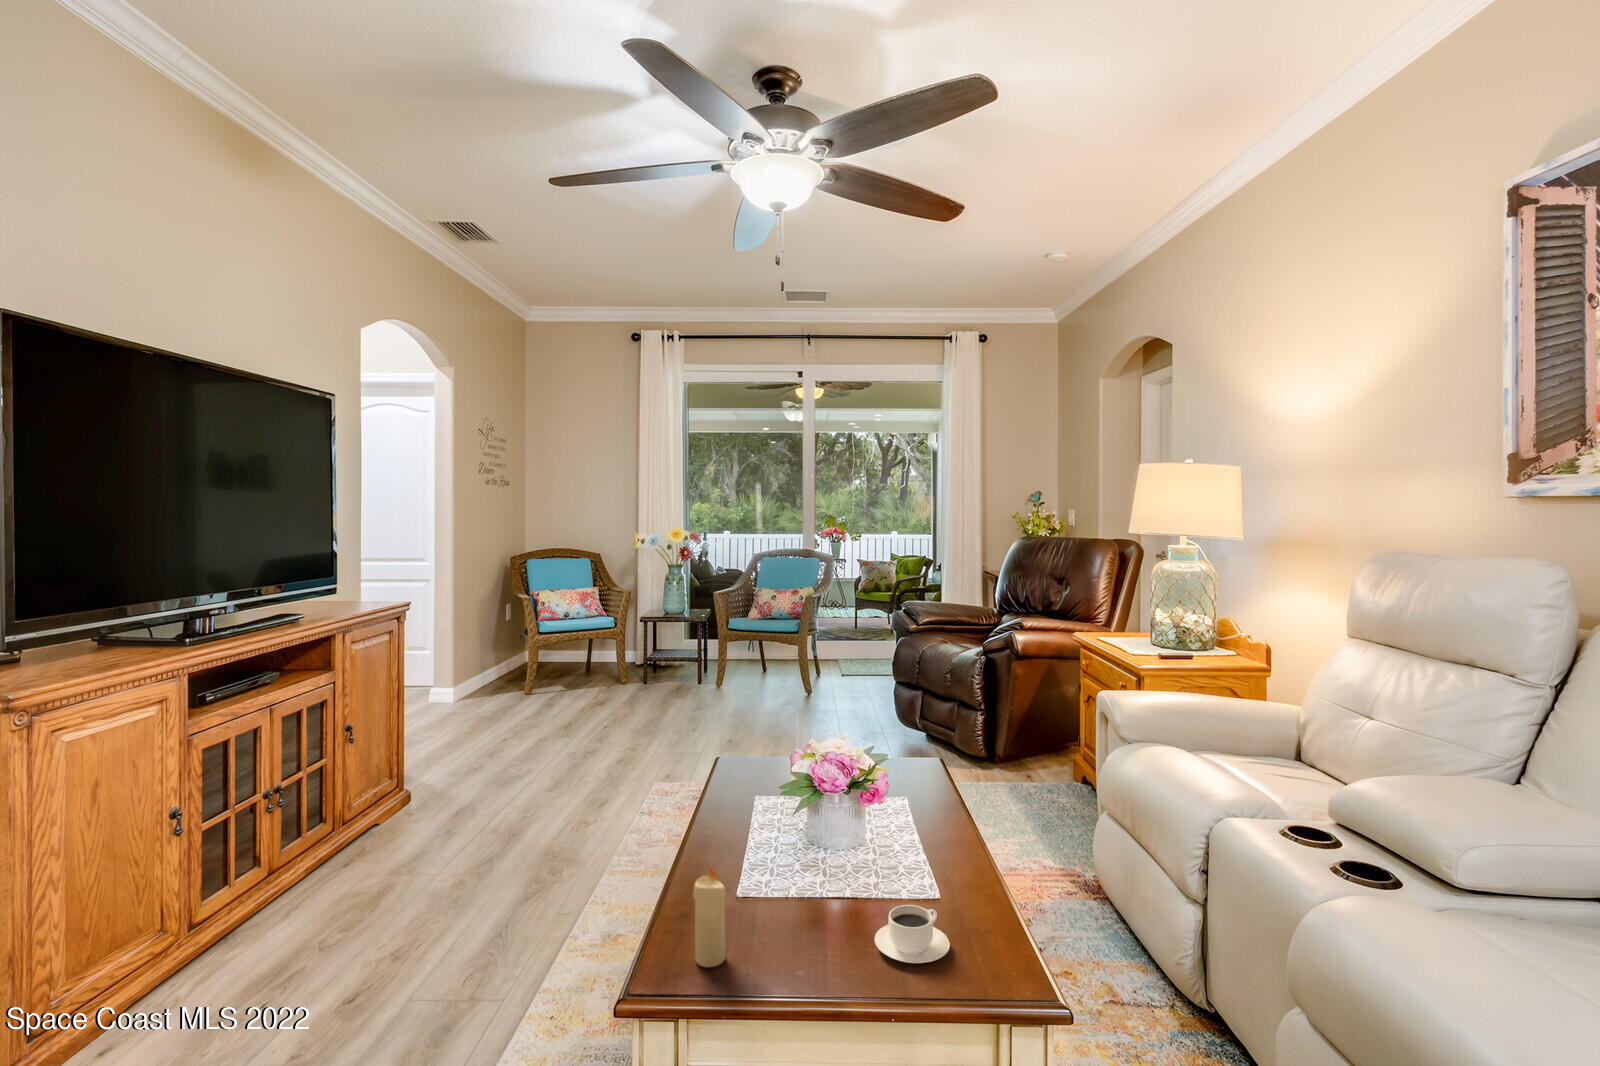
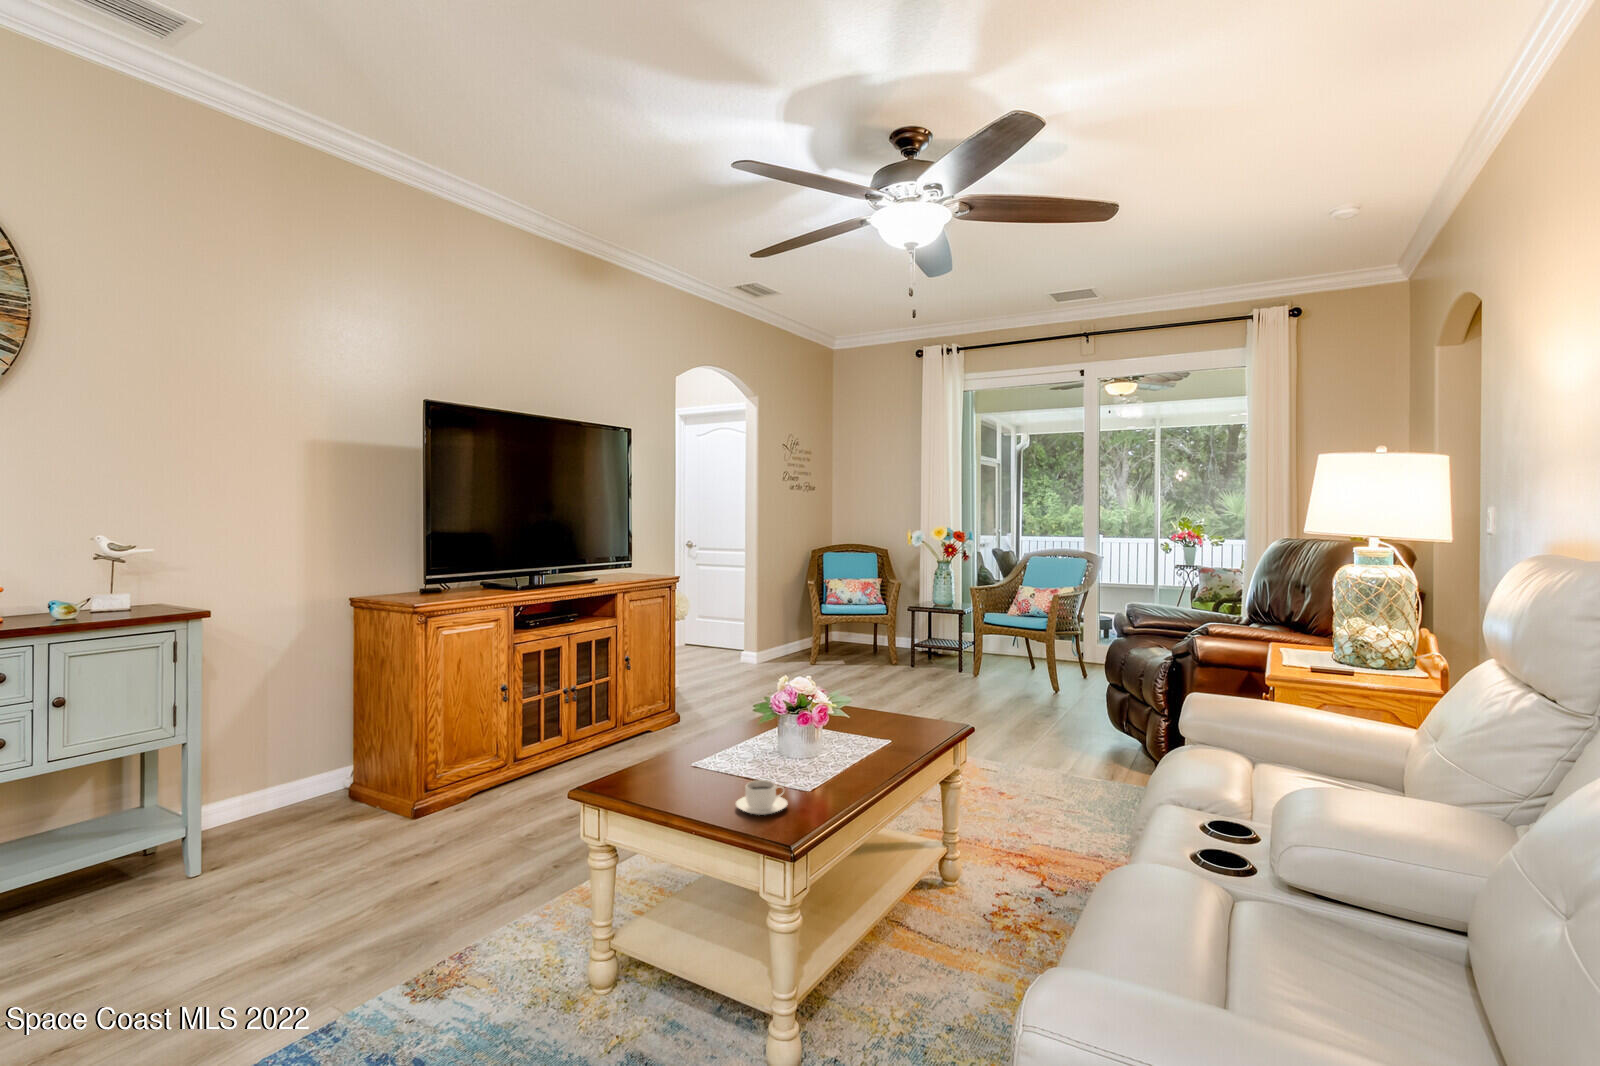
candle: present [693,866,726,967] -> none [635,726,656,790]

